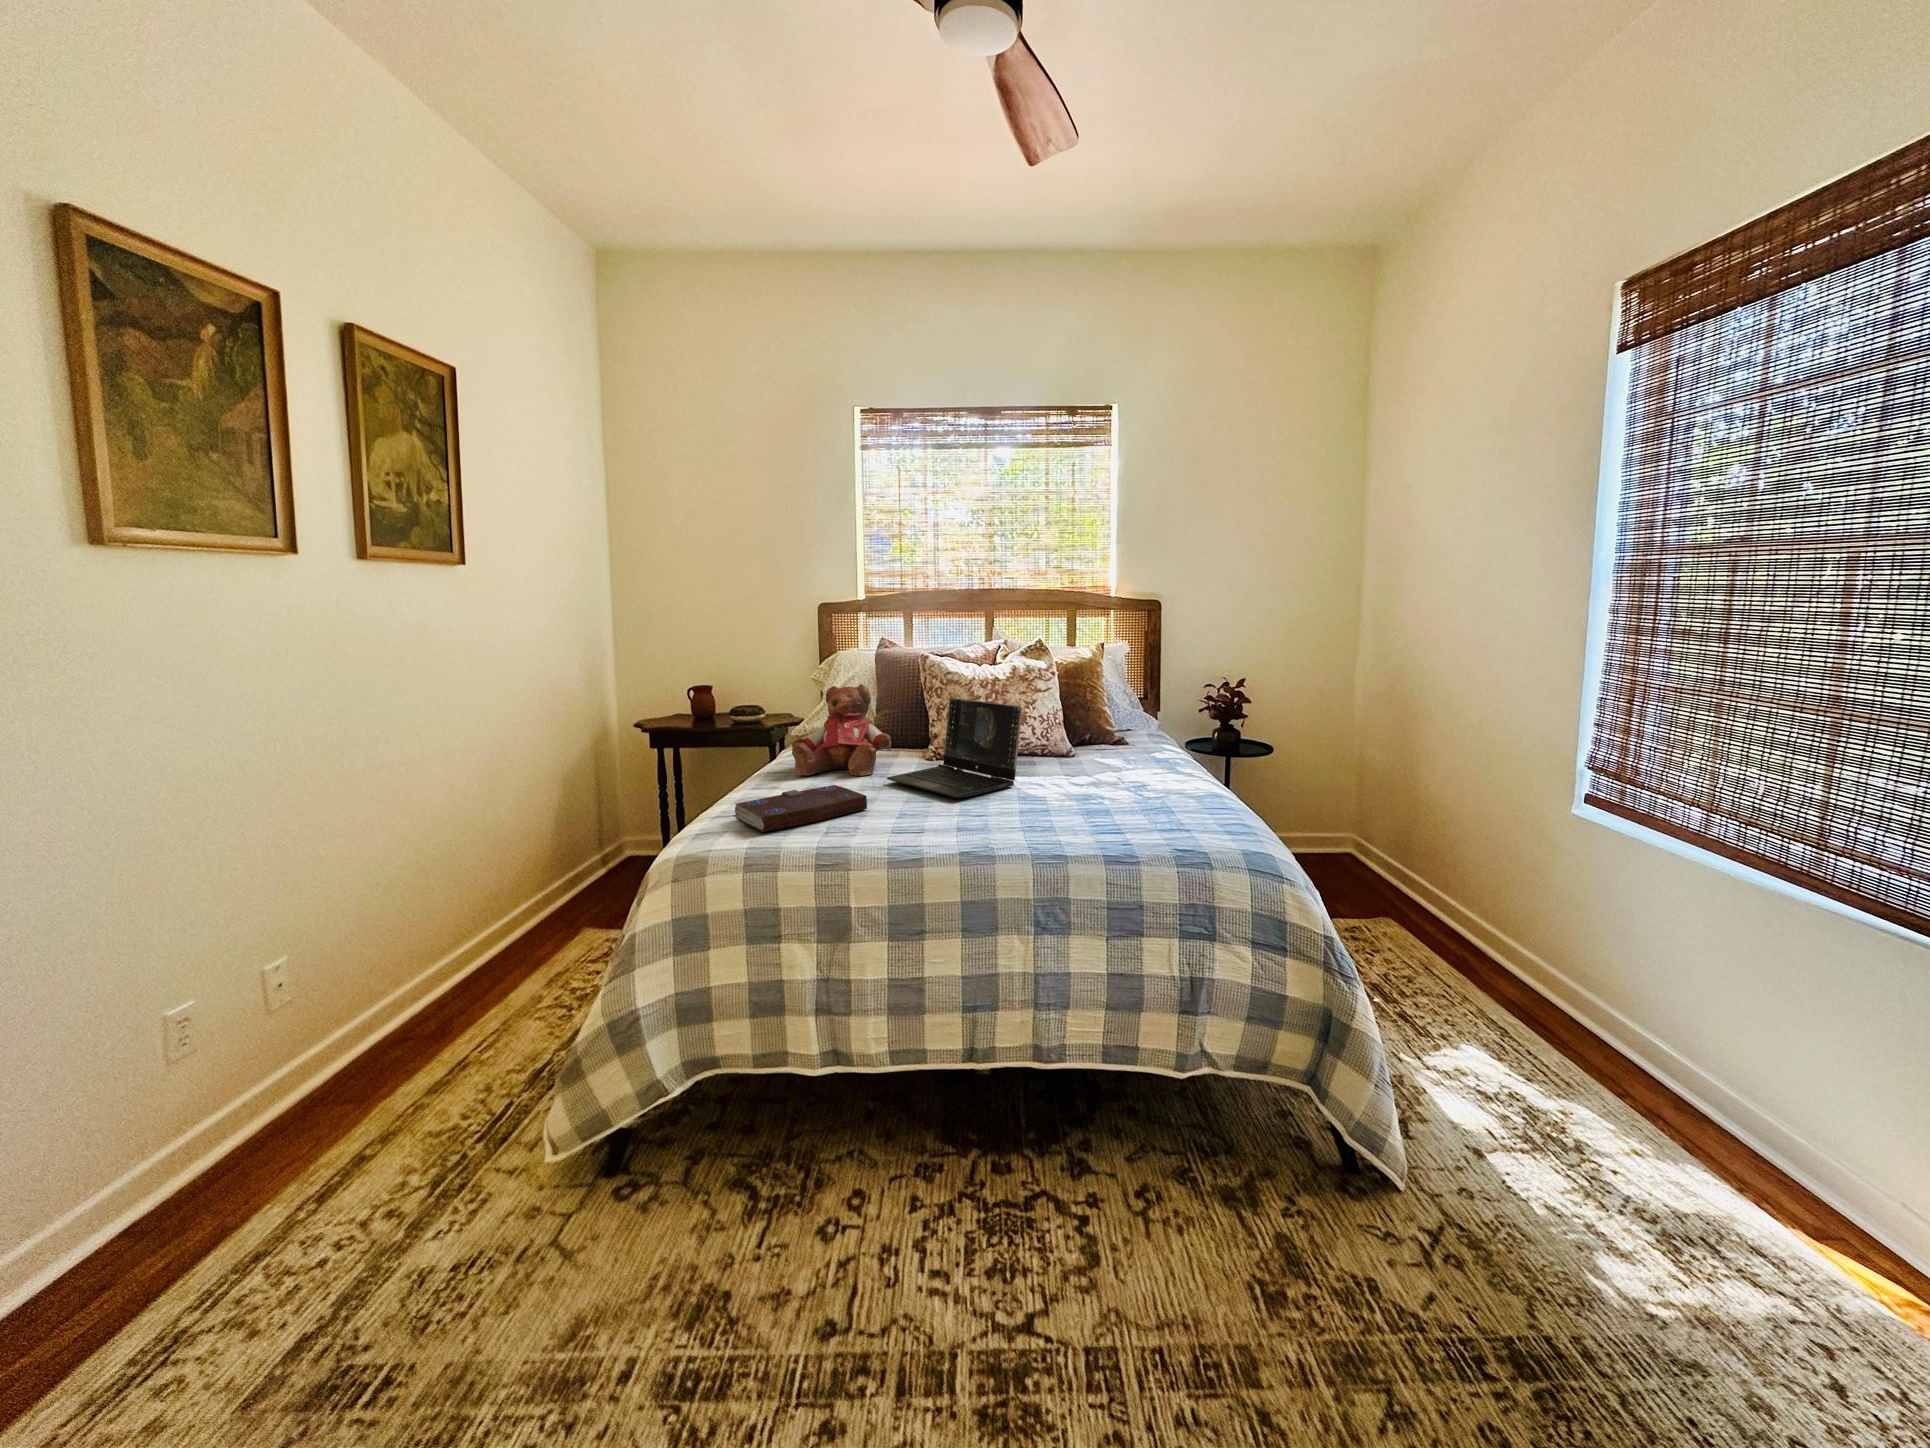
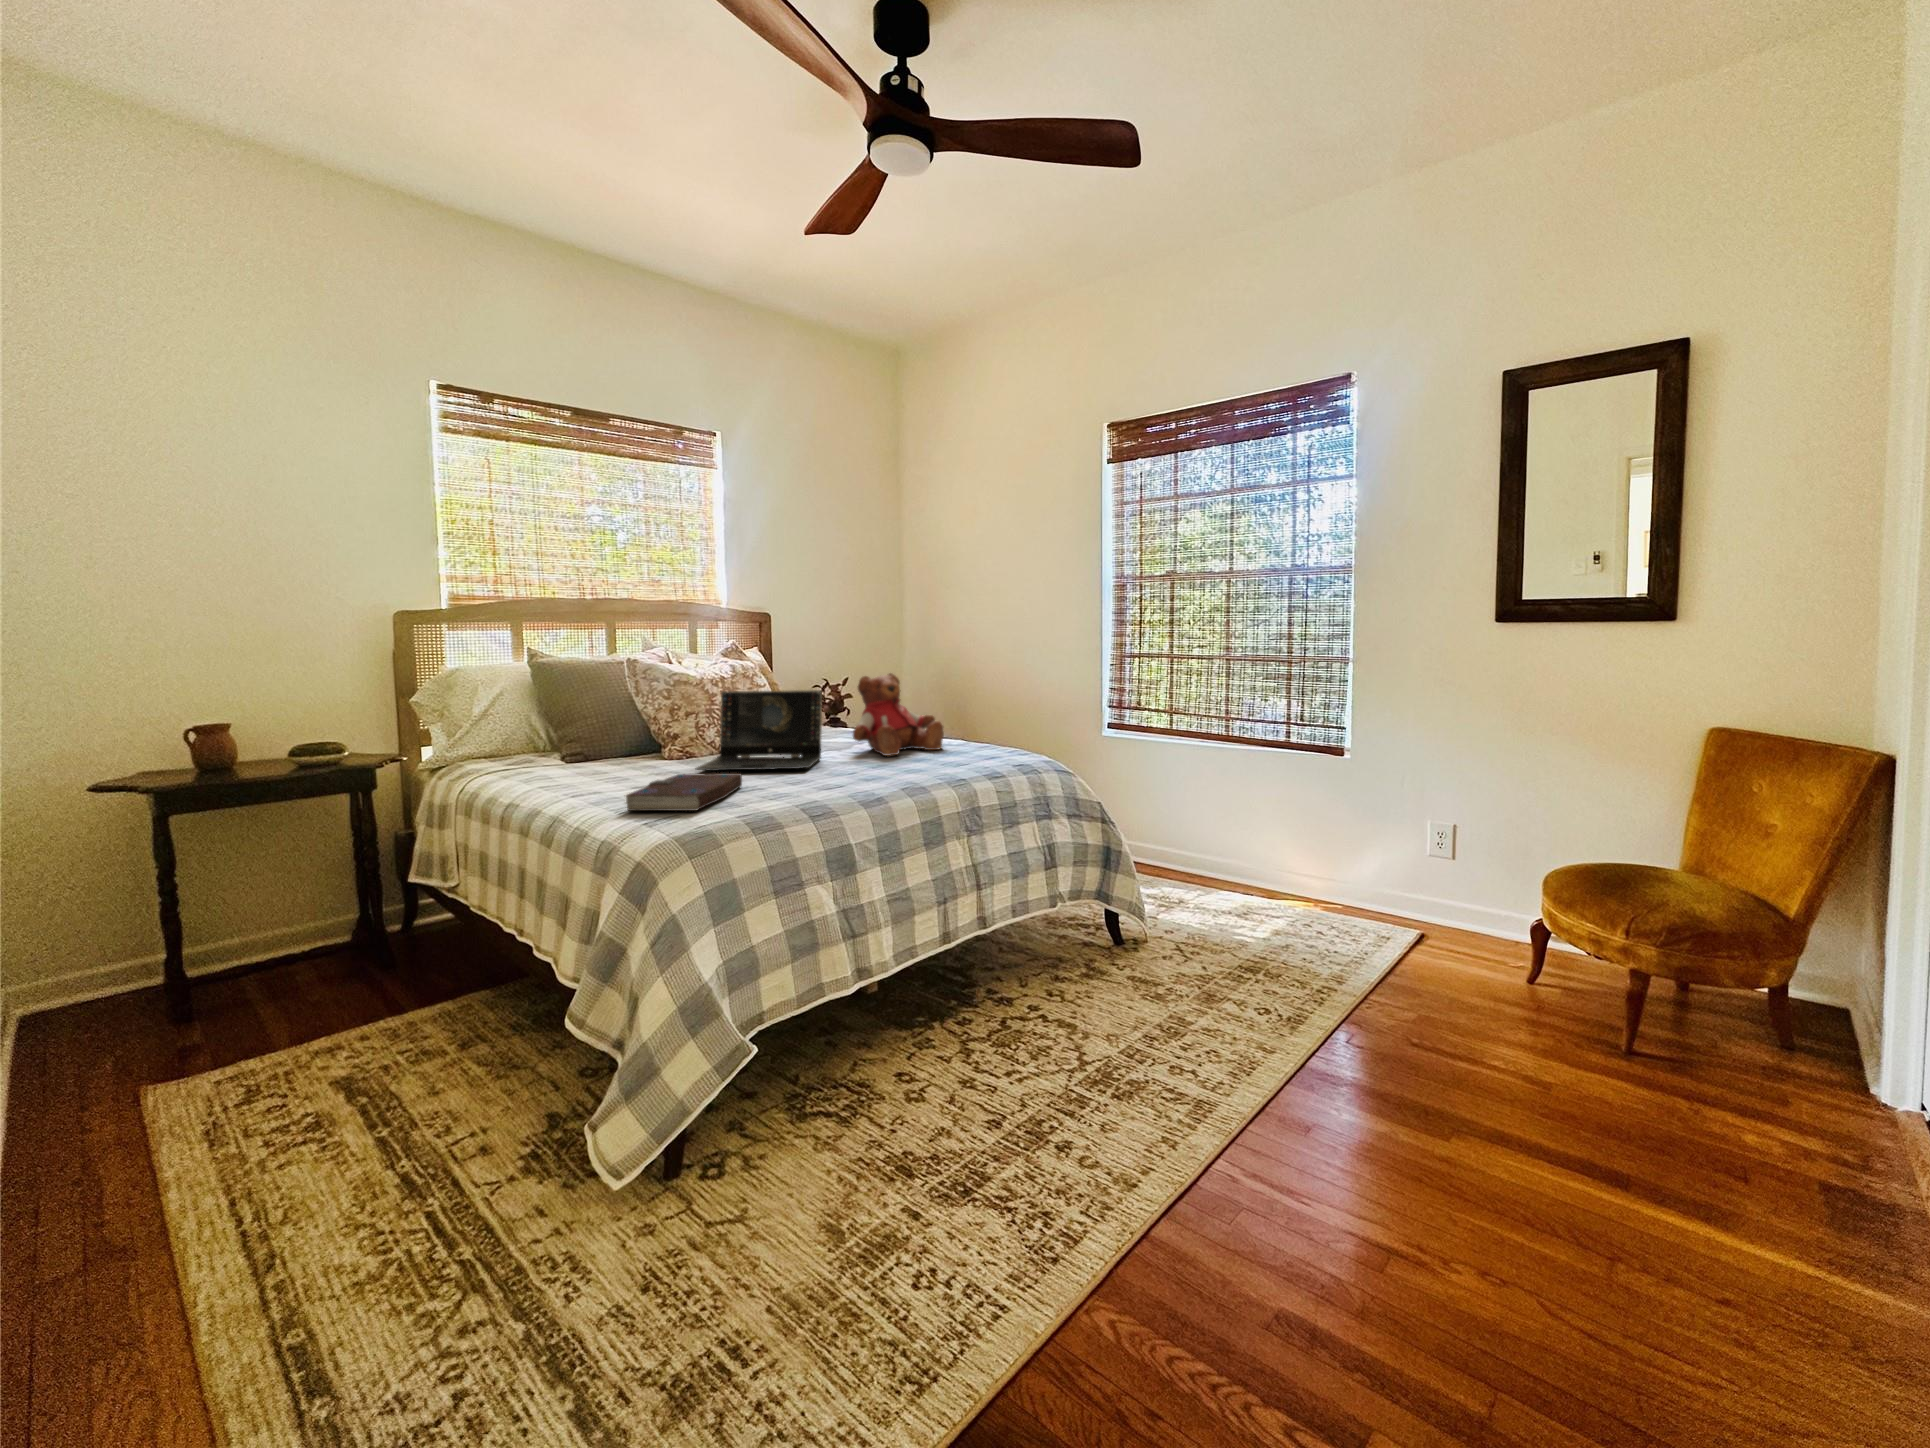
teddy bear: present [792,684,891,775] -> present [853,673,944,756]

